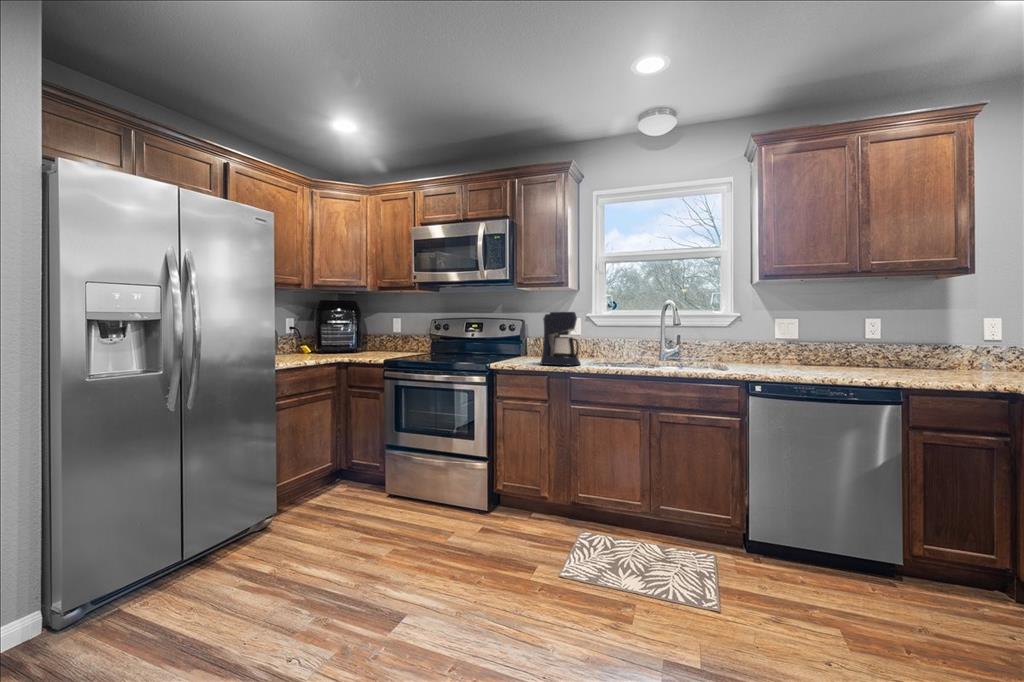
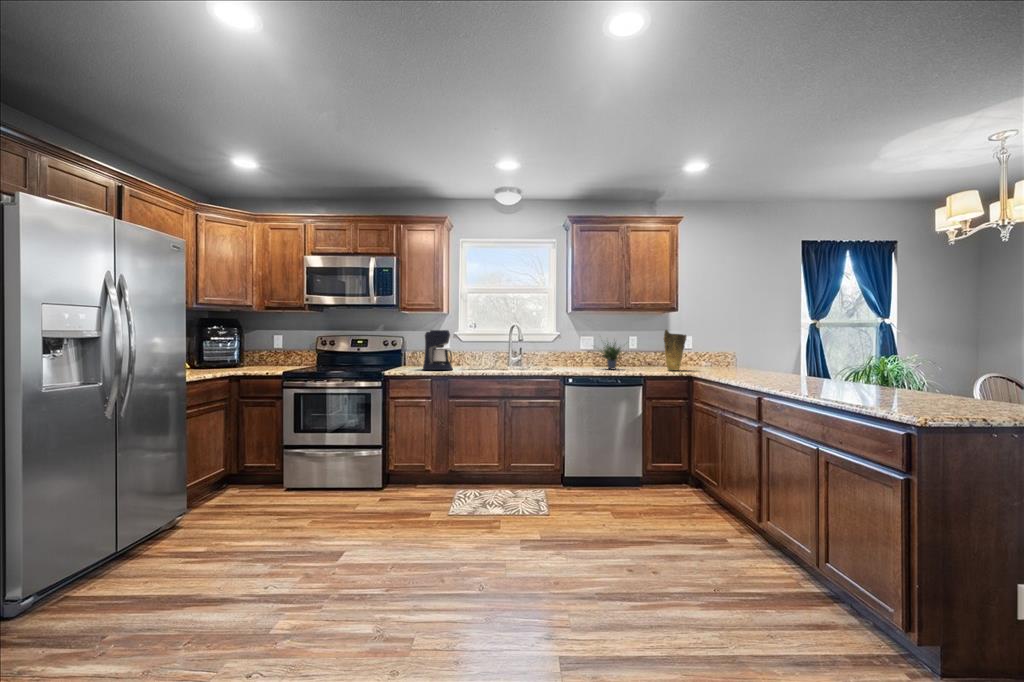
vase: none [943,306,996,379] -> present [664,330,687,371]
potted plant: none [795,314,877,372] -> present [600,343,621,369]

